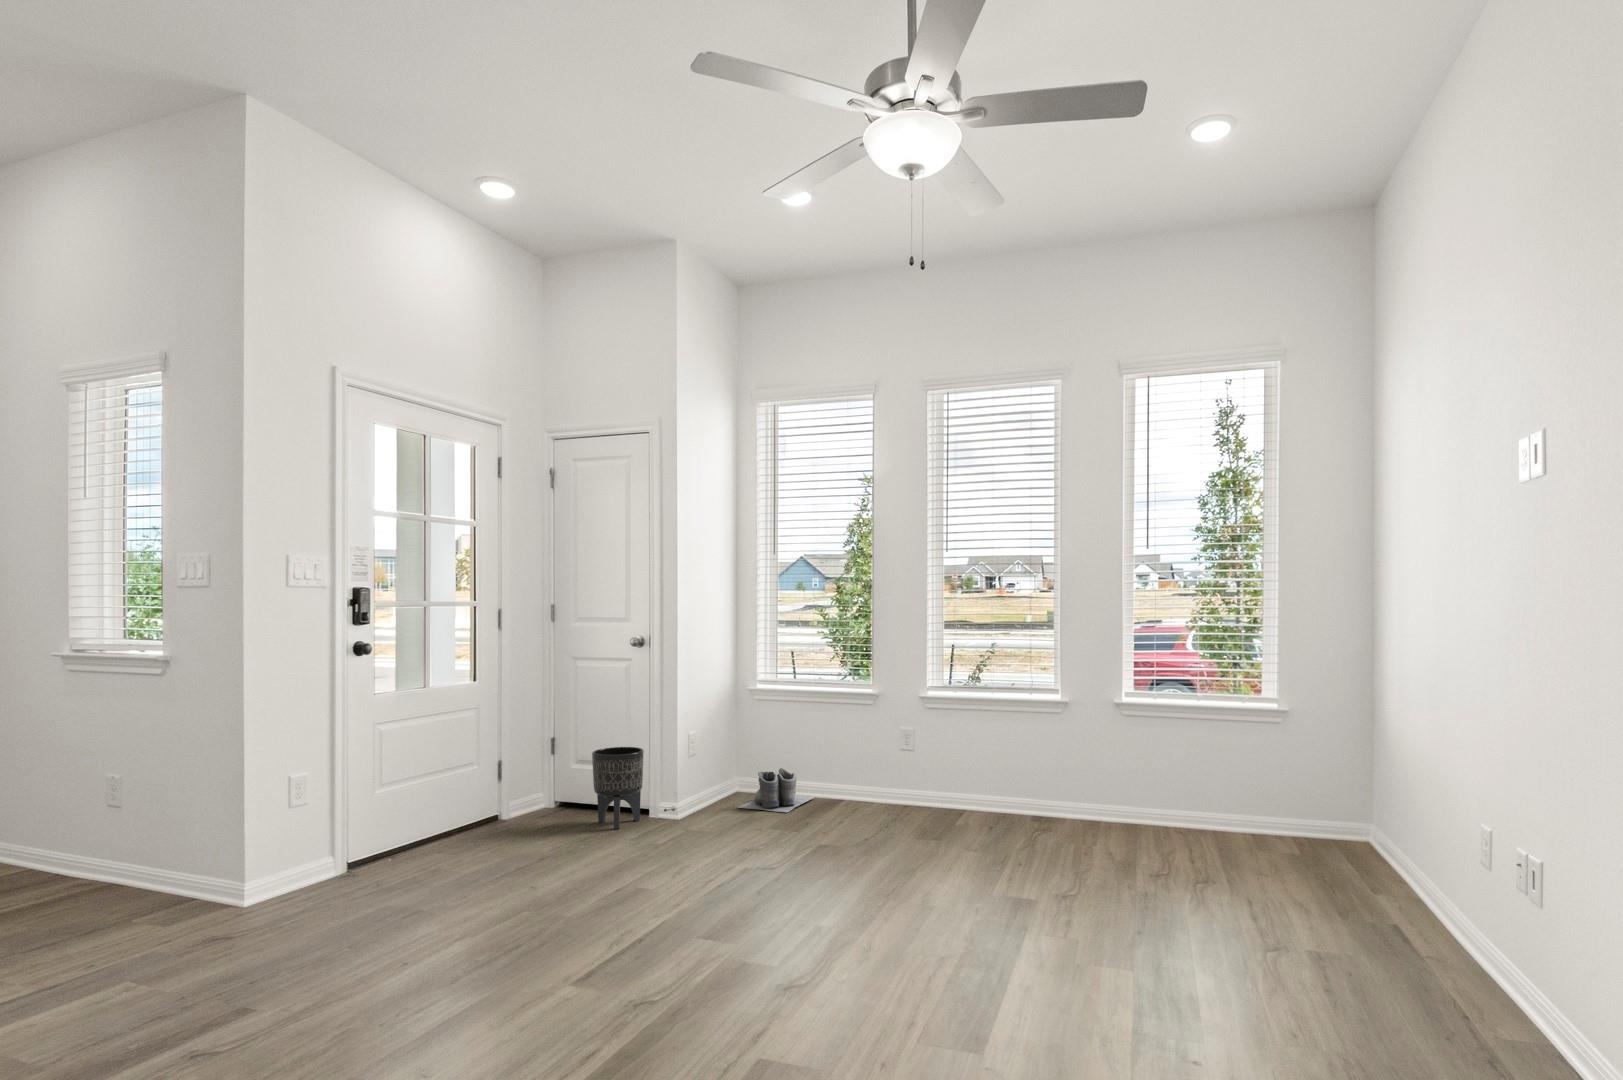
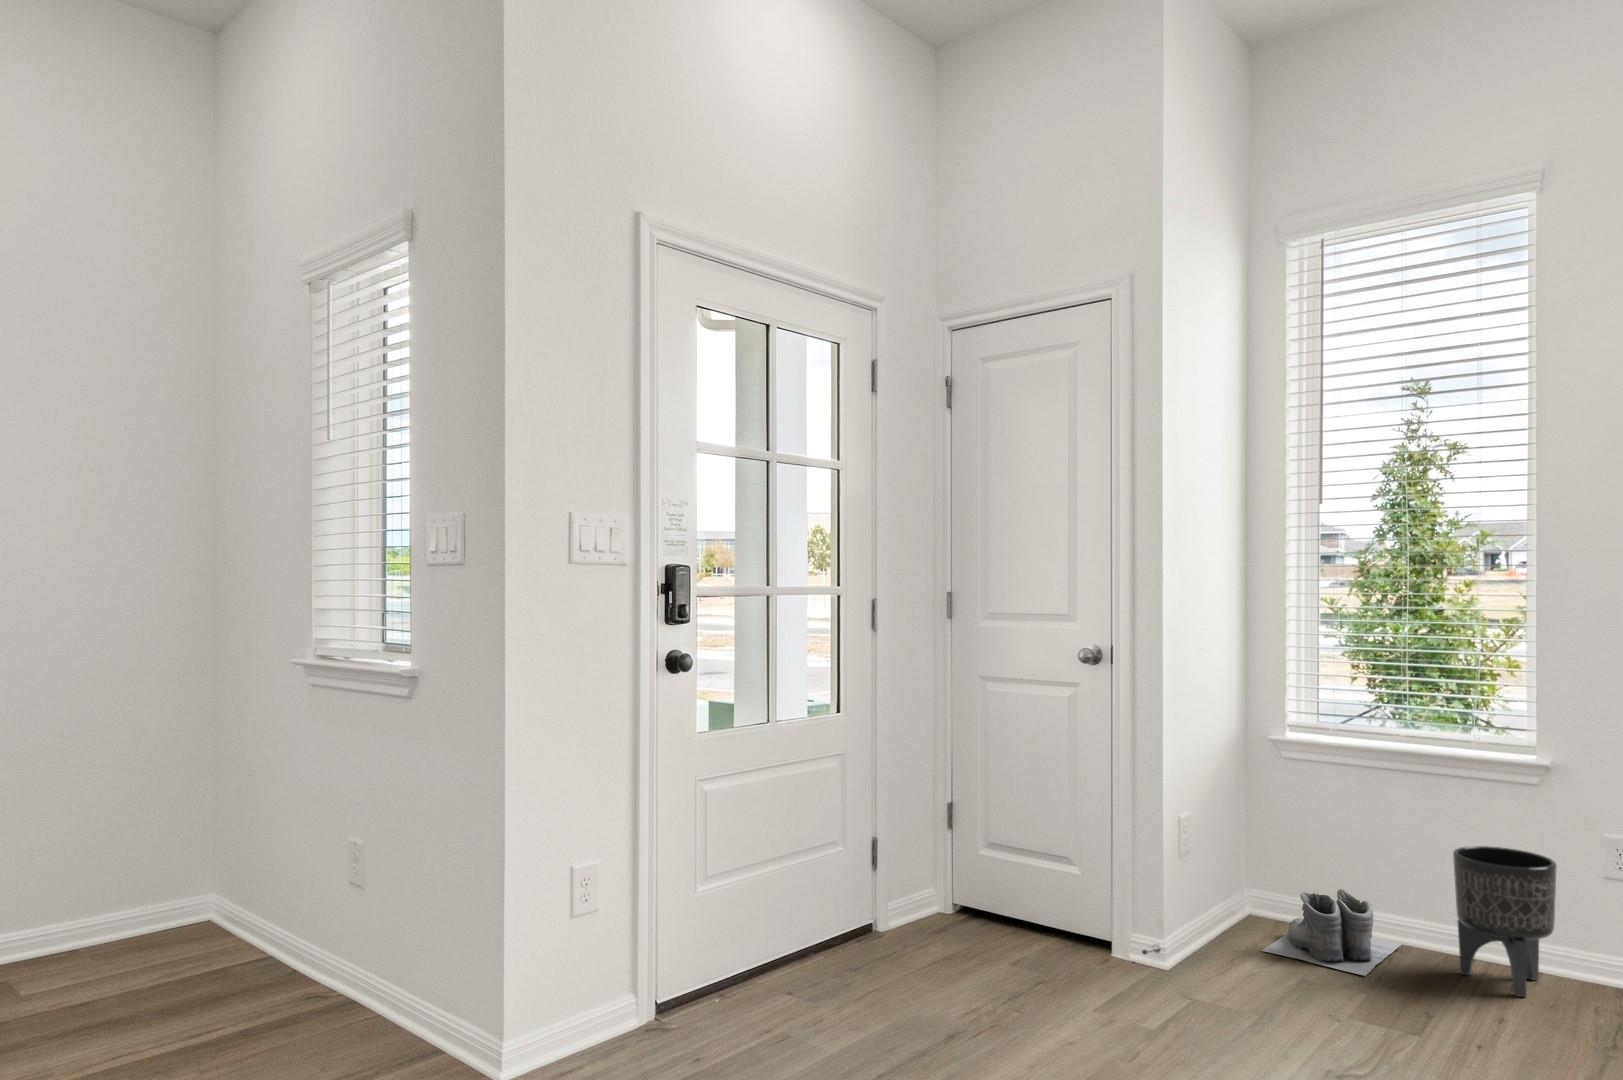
planter: present [592,747,644,829] -> present [1453,846,1557,997]

